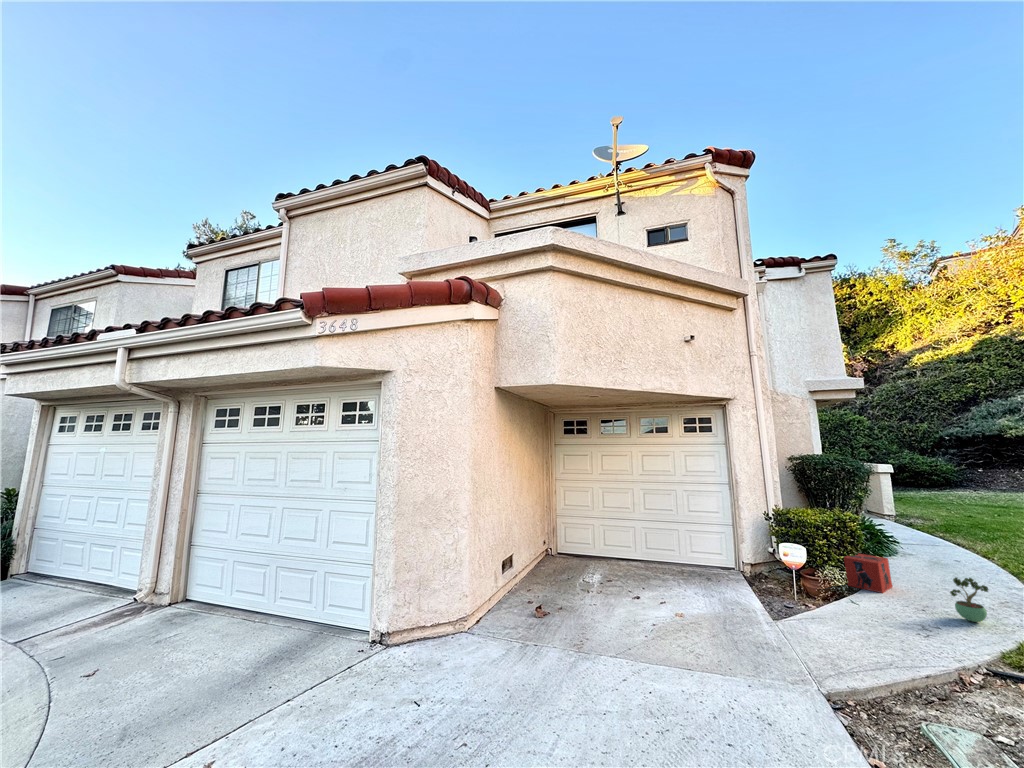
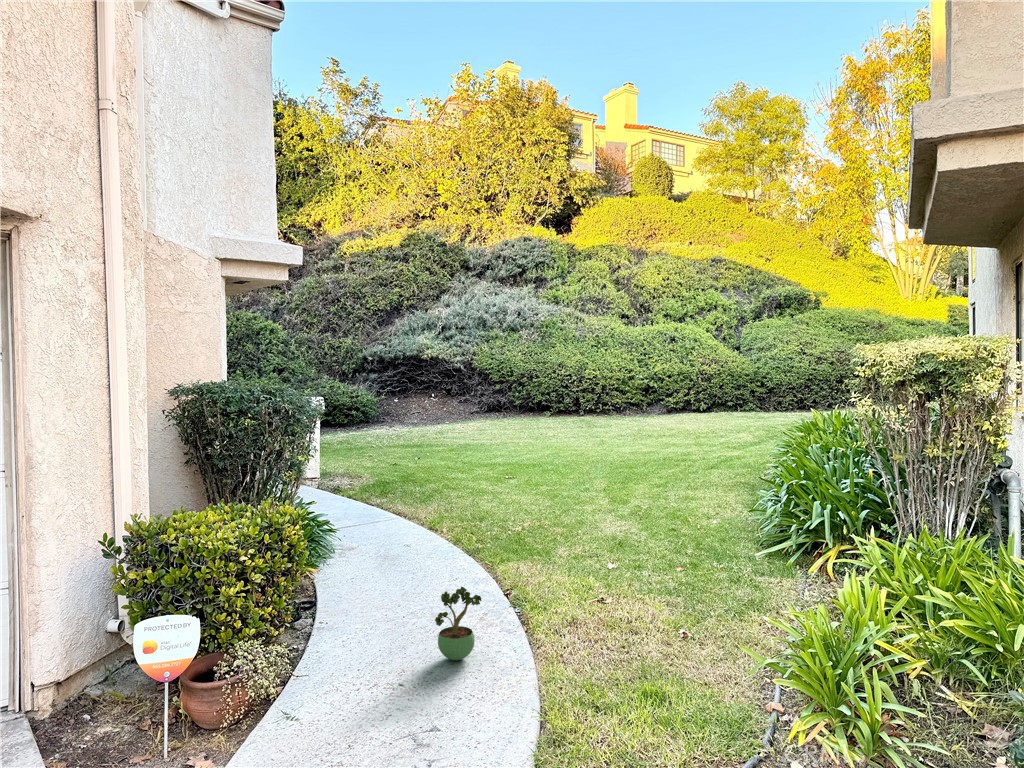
storage box: present [844,554,892,593] -> none [273,573,342,647]

